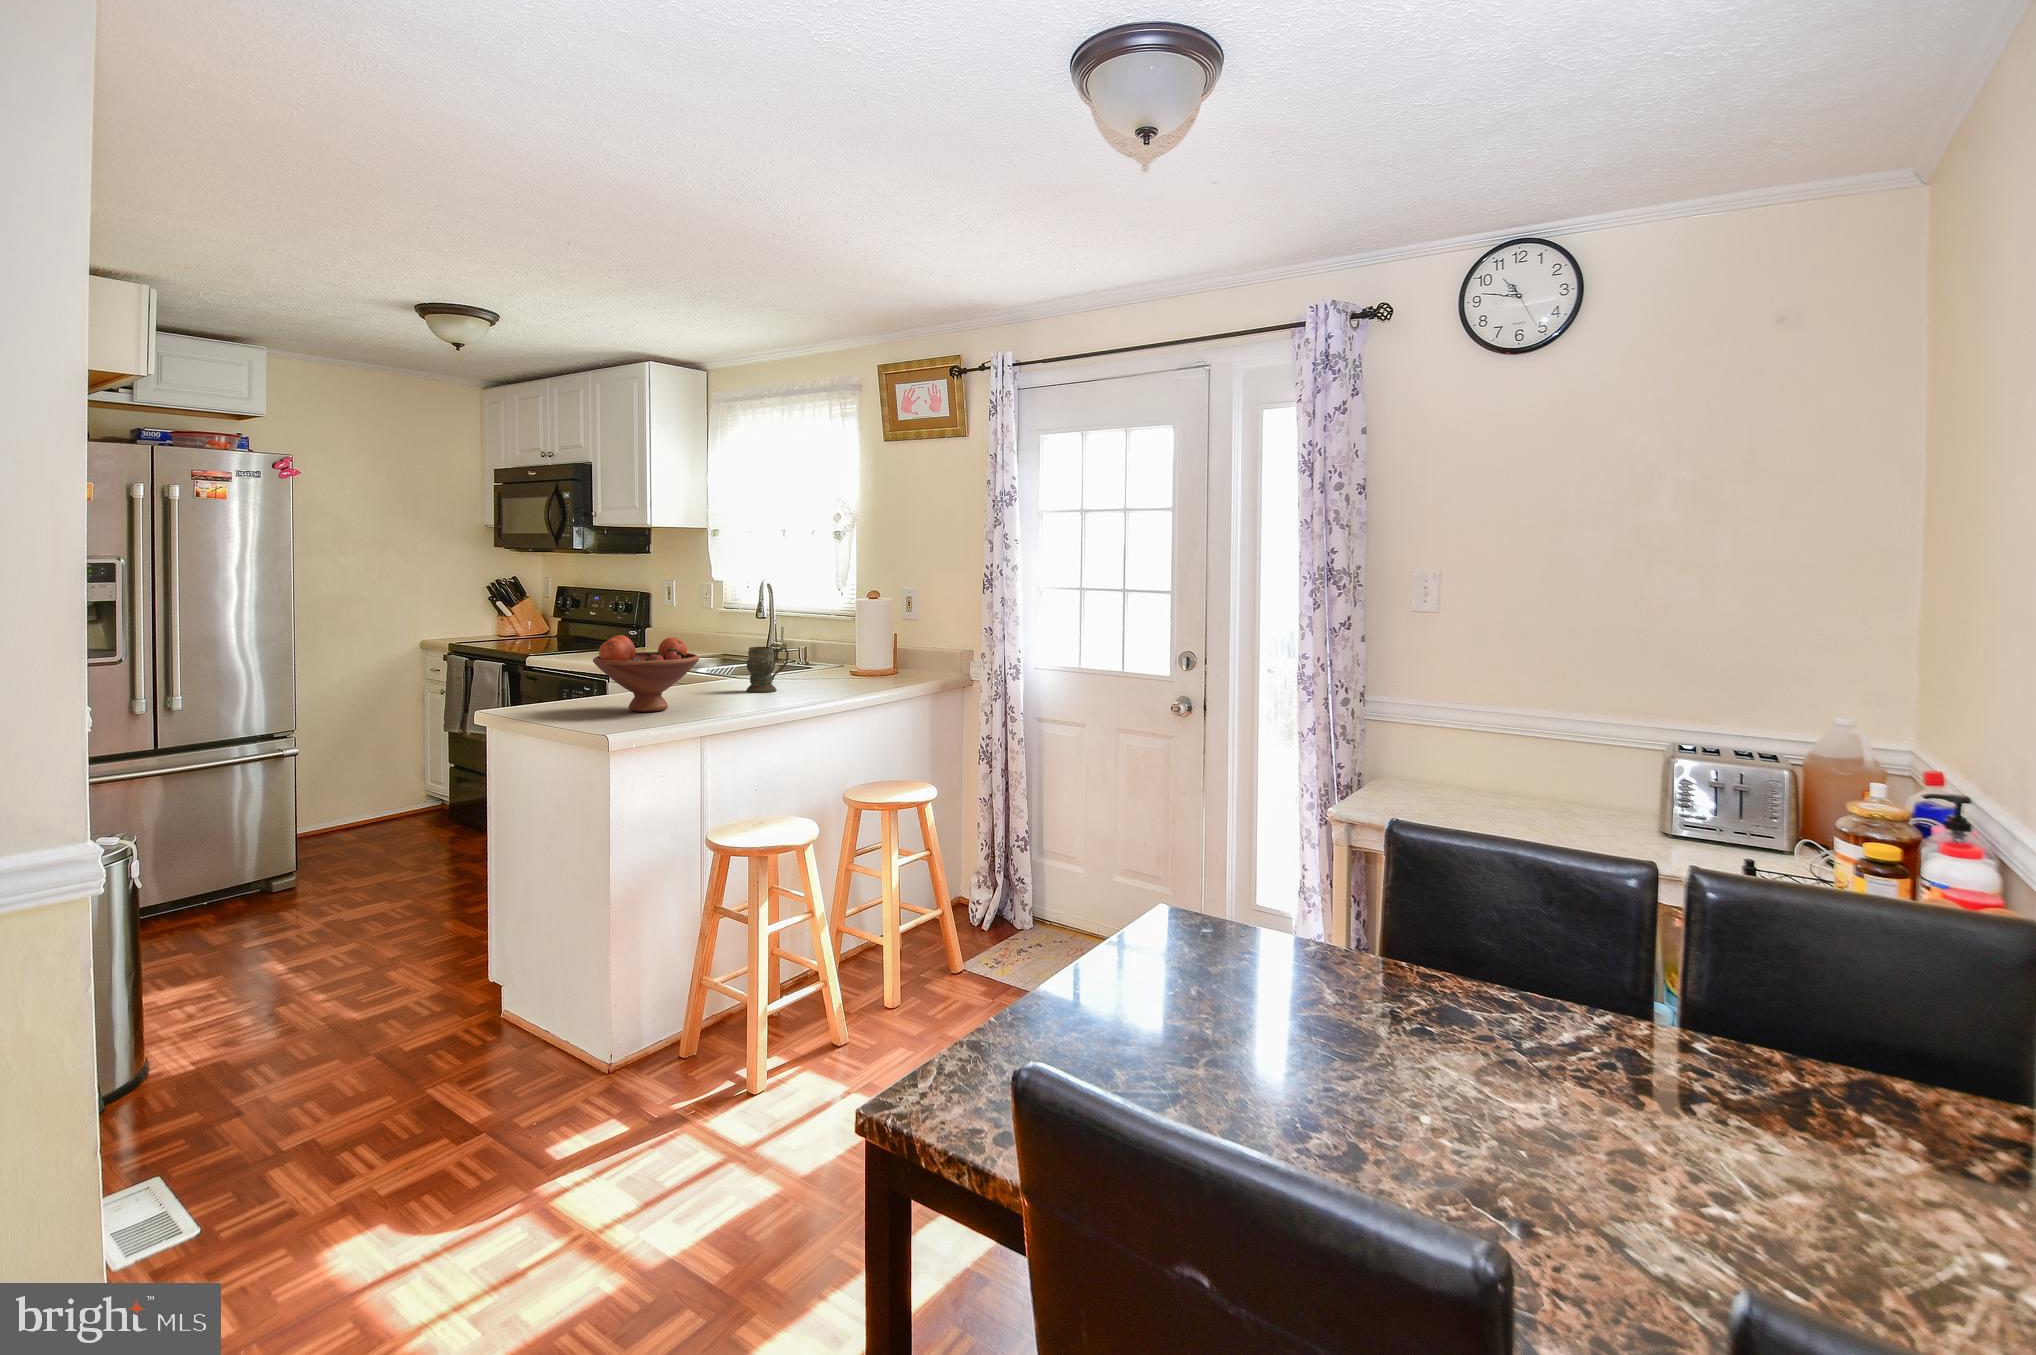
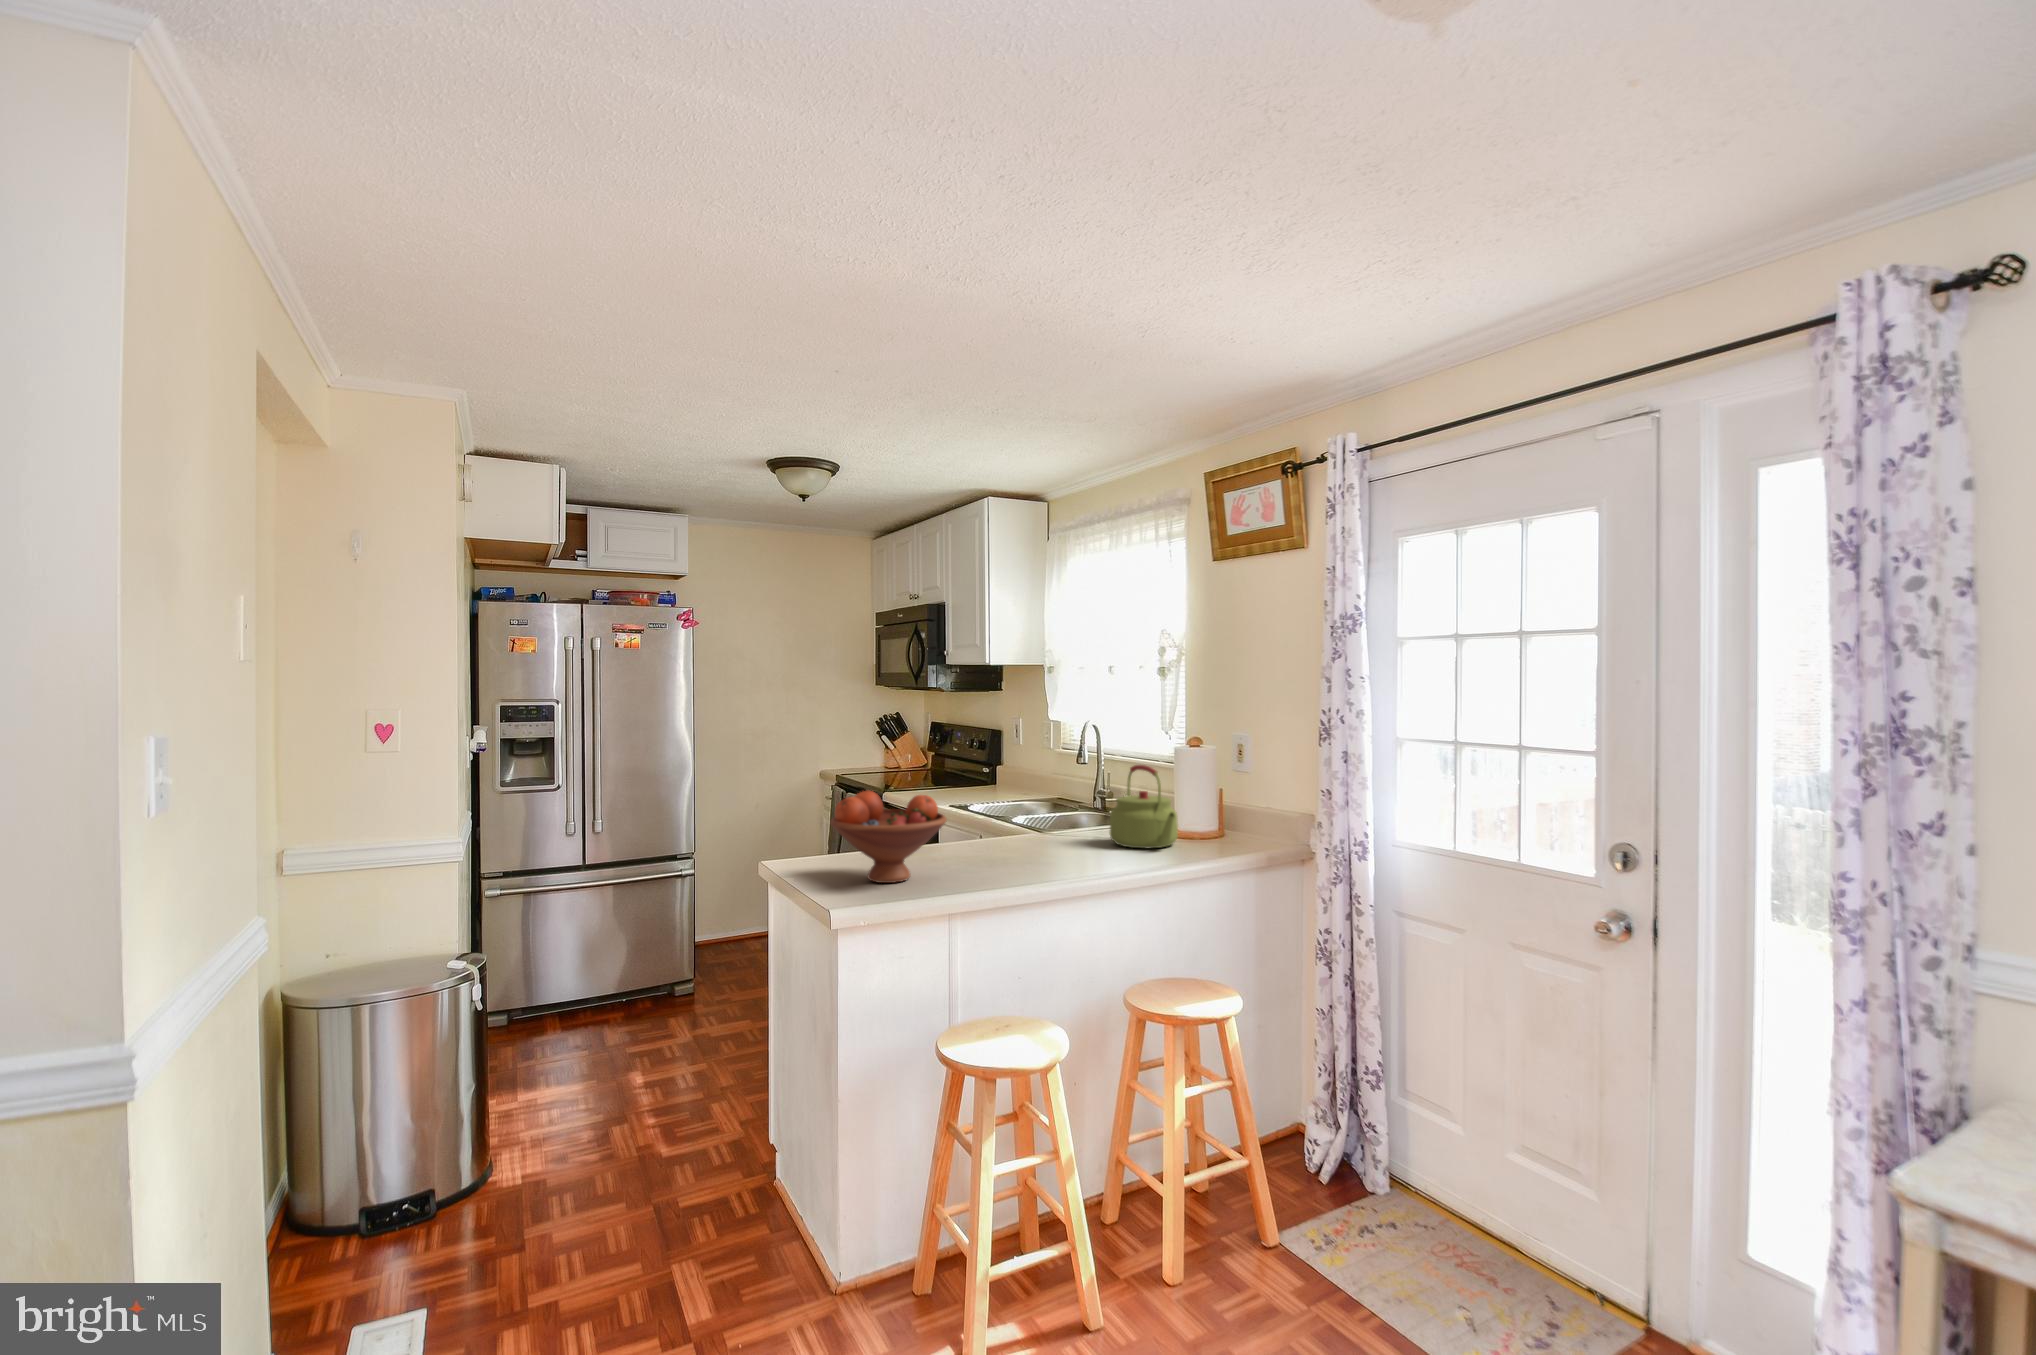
kettle: none [810,616,871,685] -> present [1110,765,1178,848]
mug: present [746,647,789,693] -> none [1027,801,1075,856]

